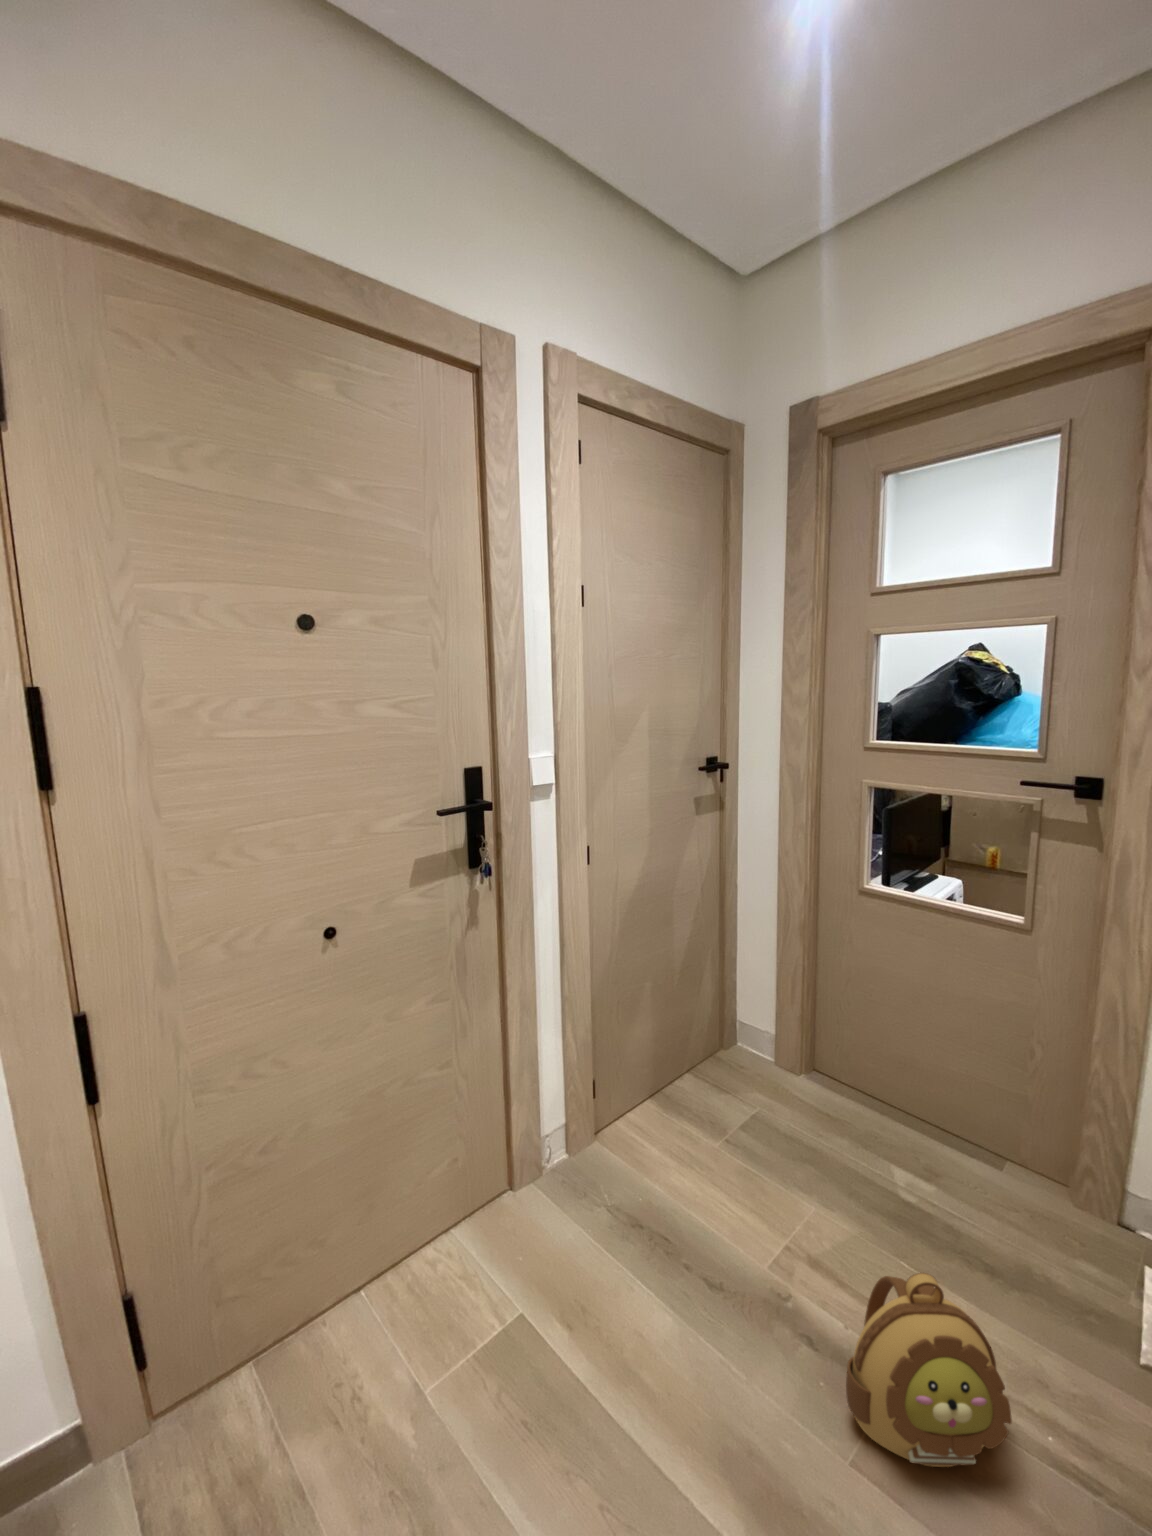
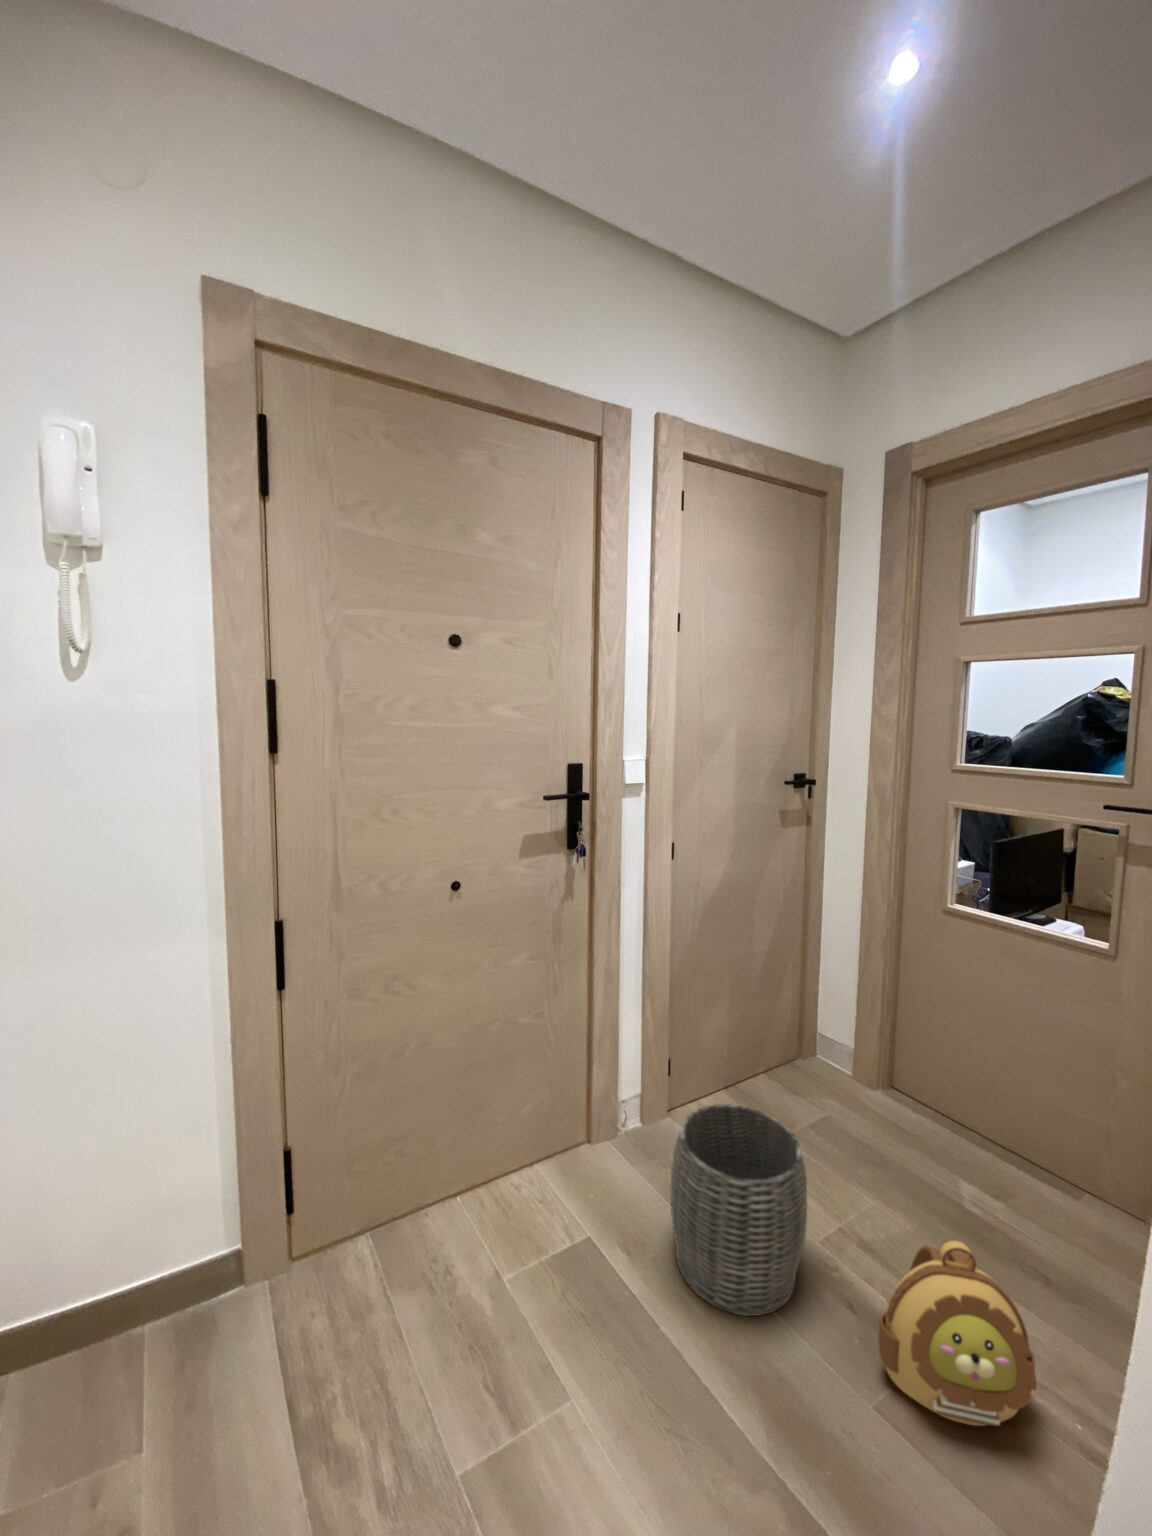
woven basket: none [611,1137,759,1382] -> present [671,1104,807,1316]

